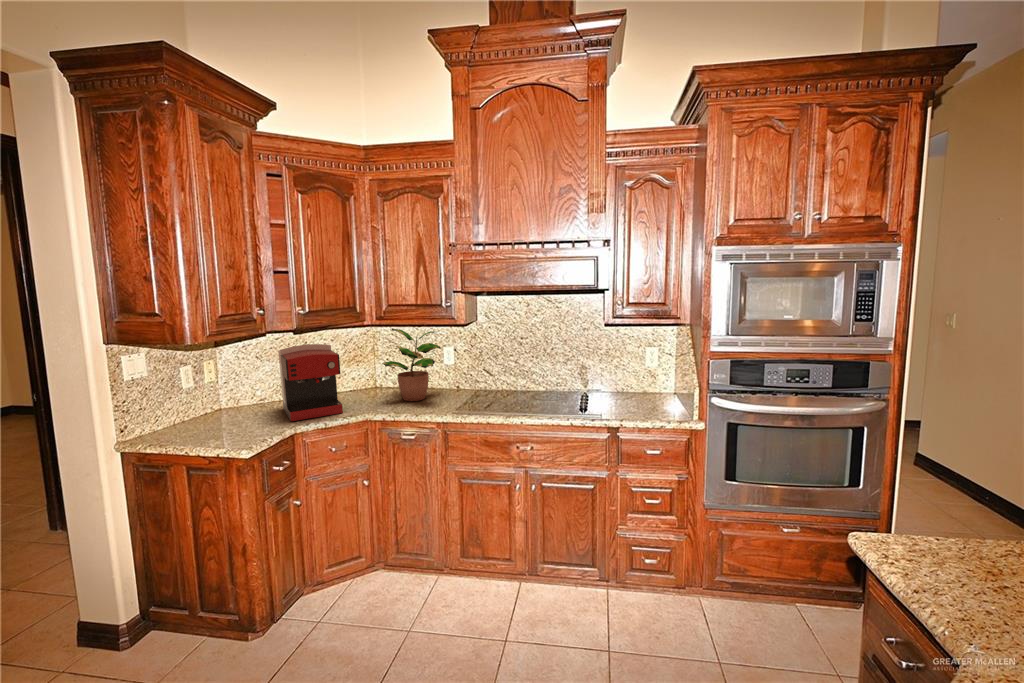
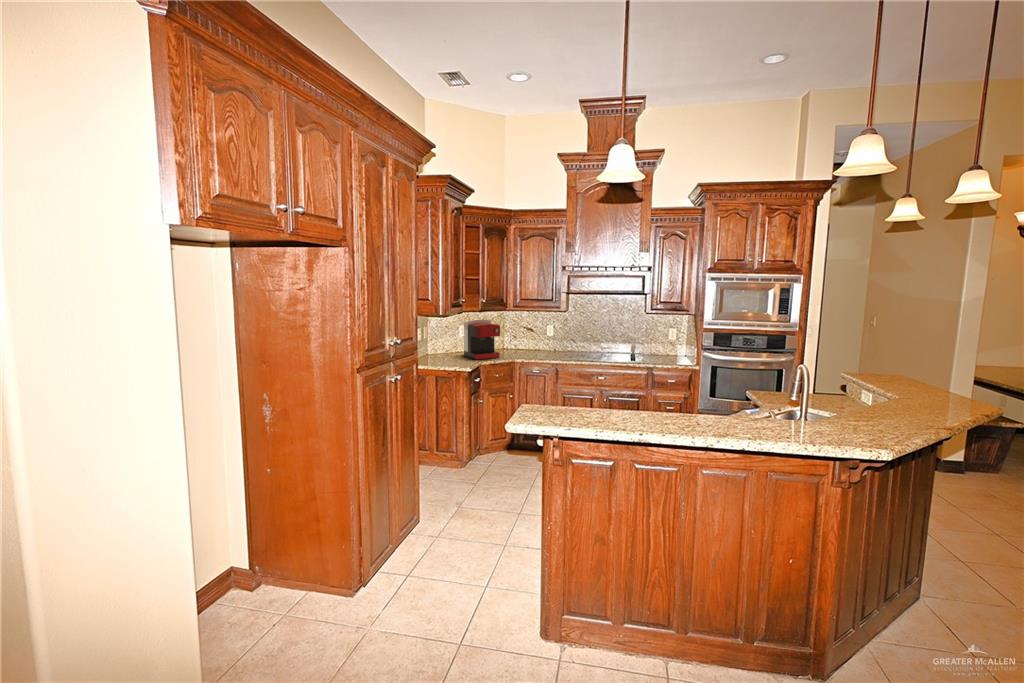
potted plant: present [382,328,441,401] -> none [519,313,550,354]

